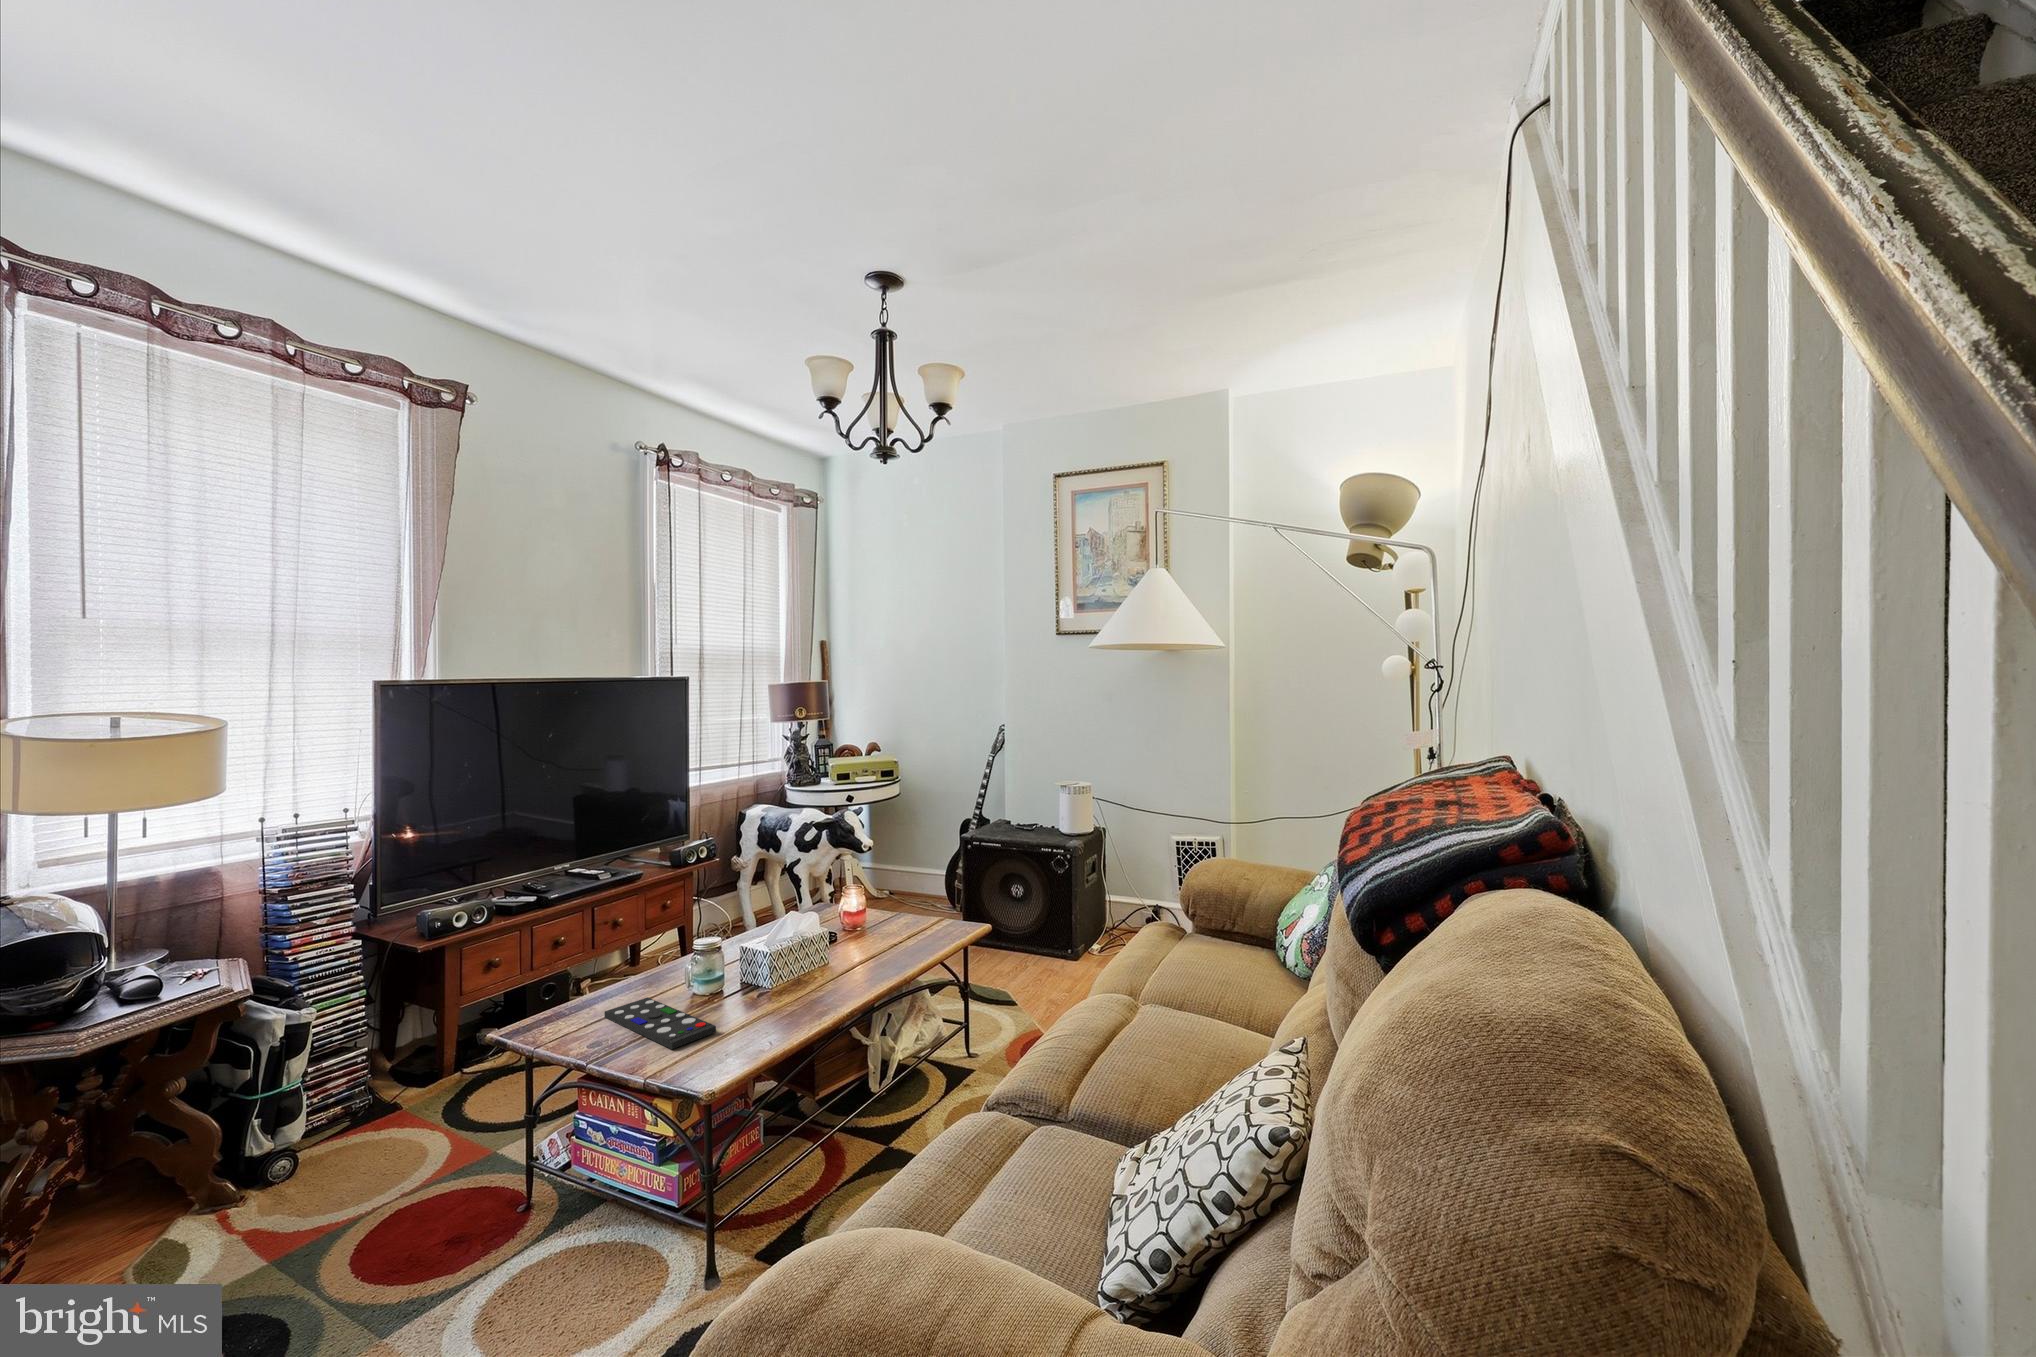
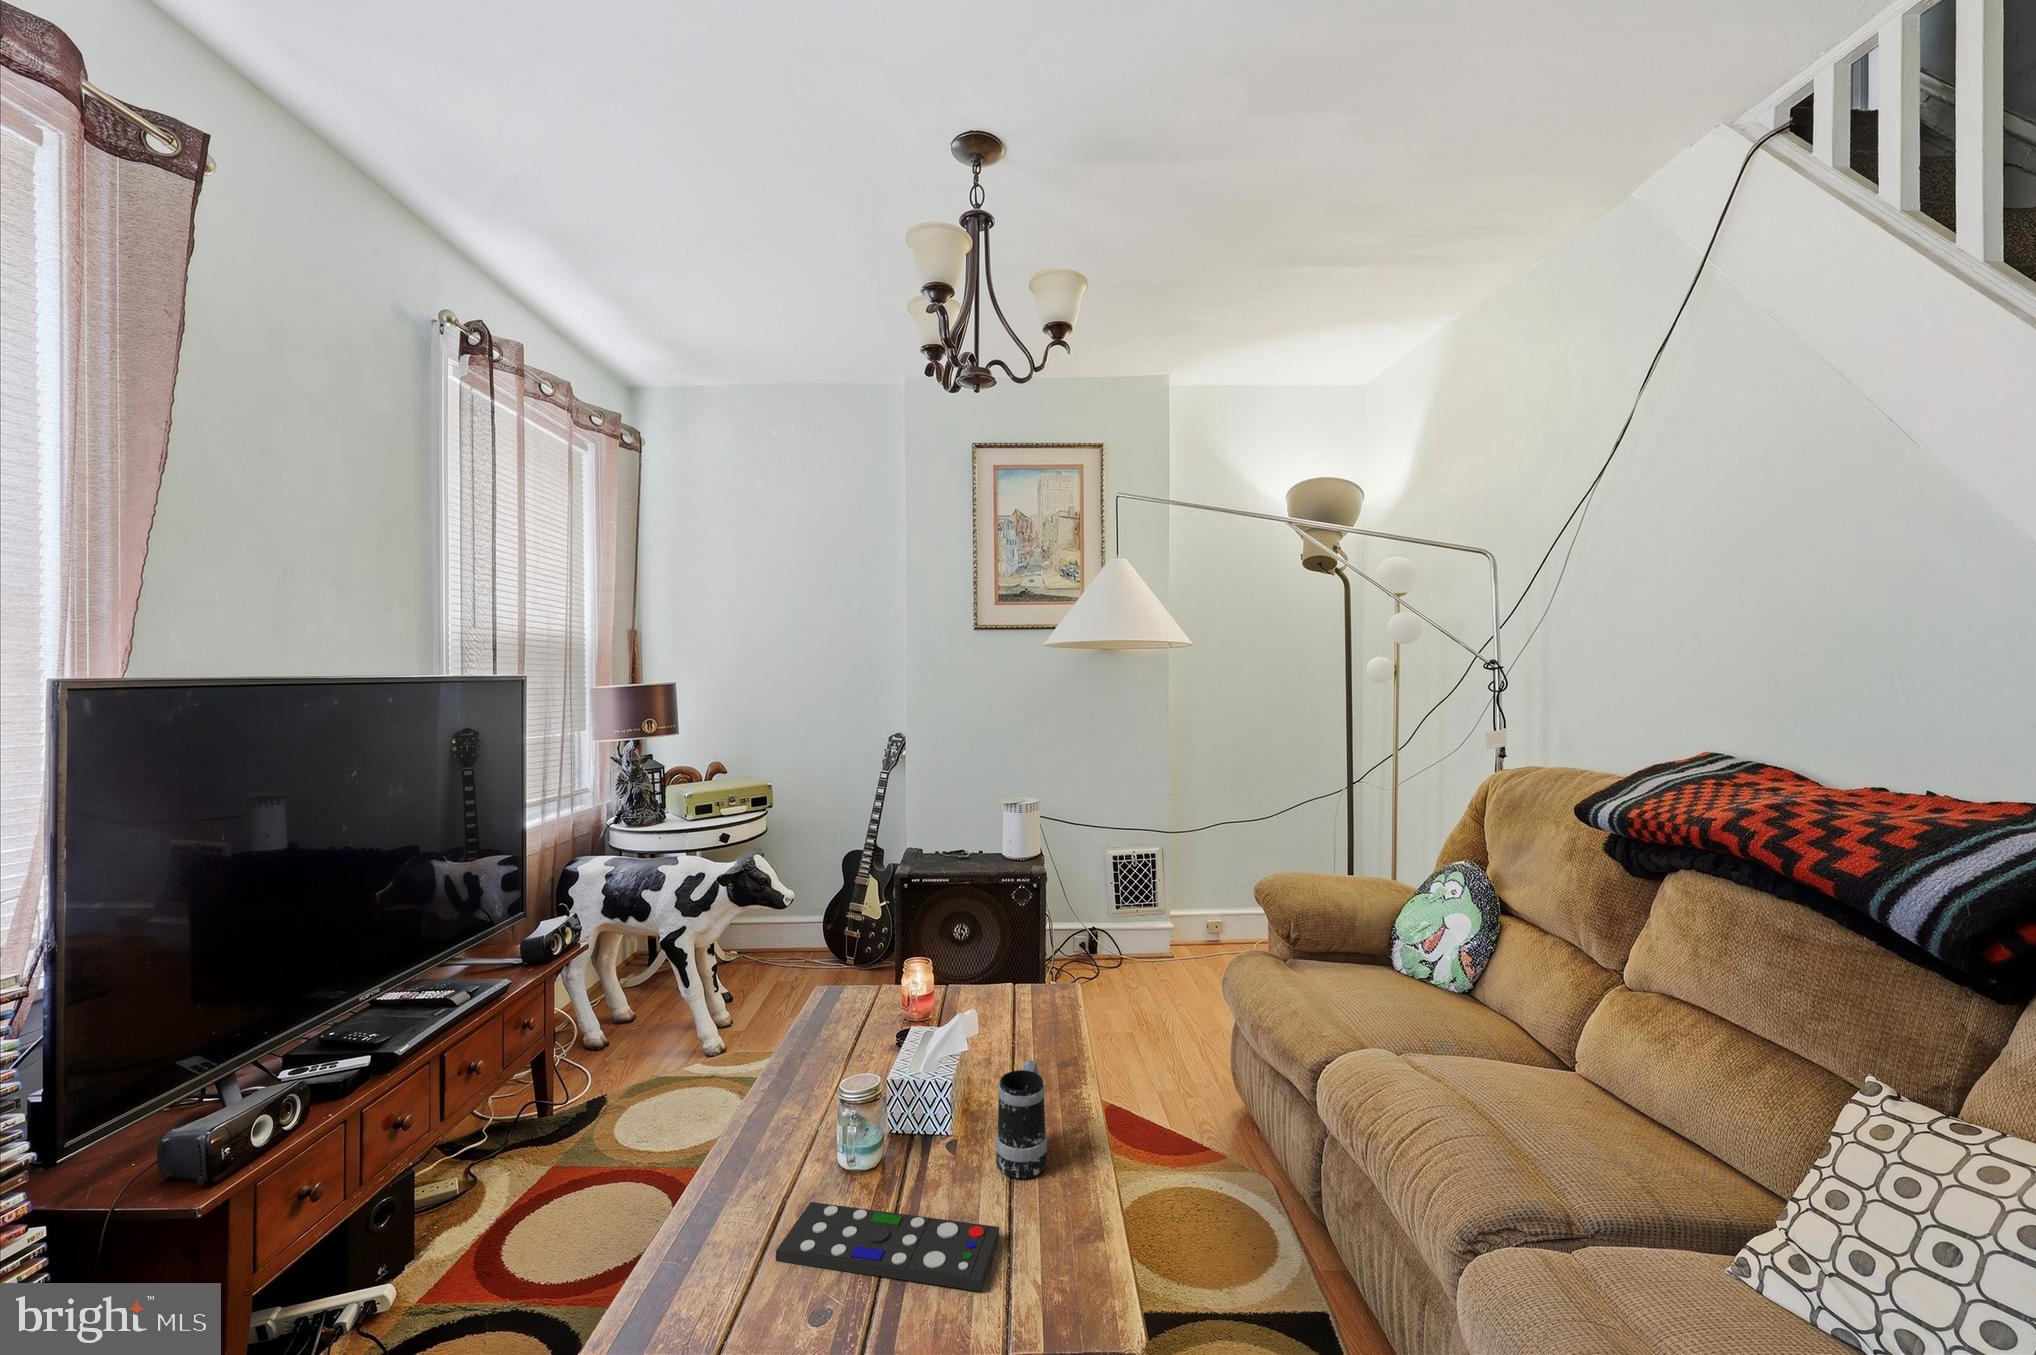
mug: none [762,942,808,1013] -> present [996,1060,1047,1179]

